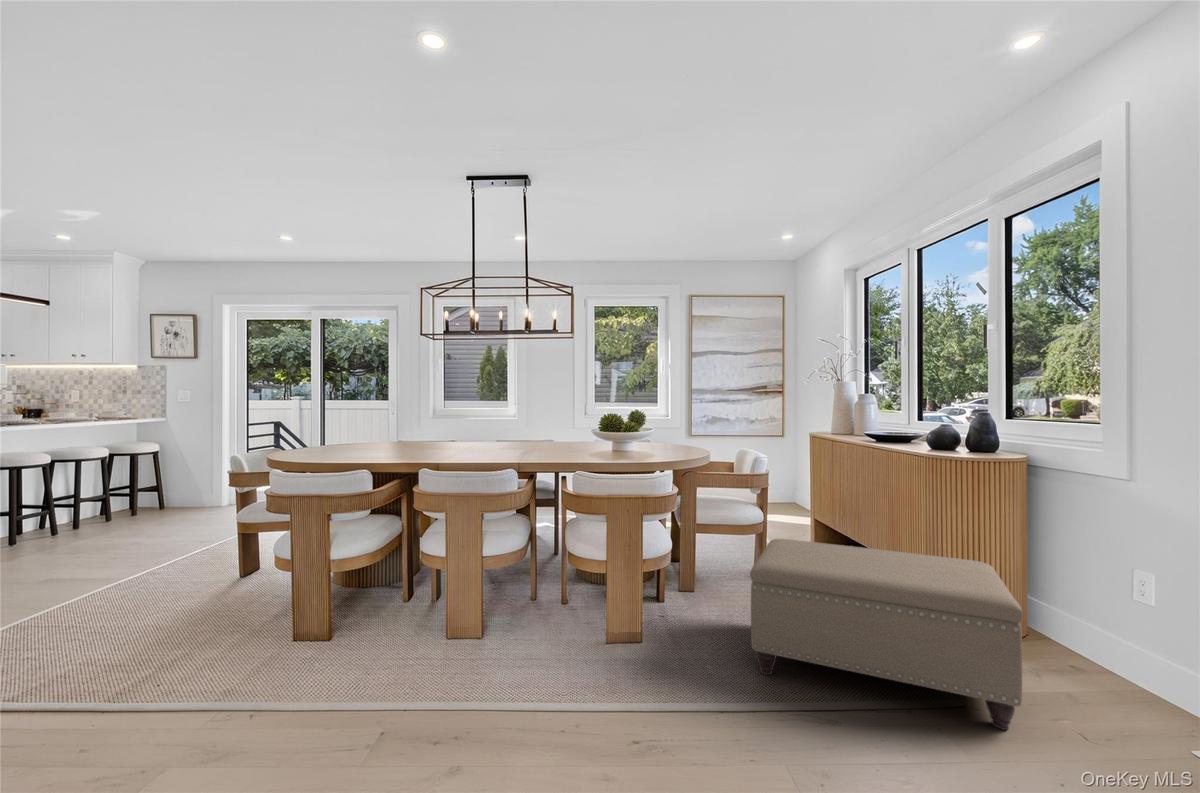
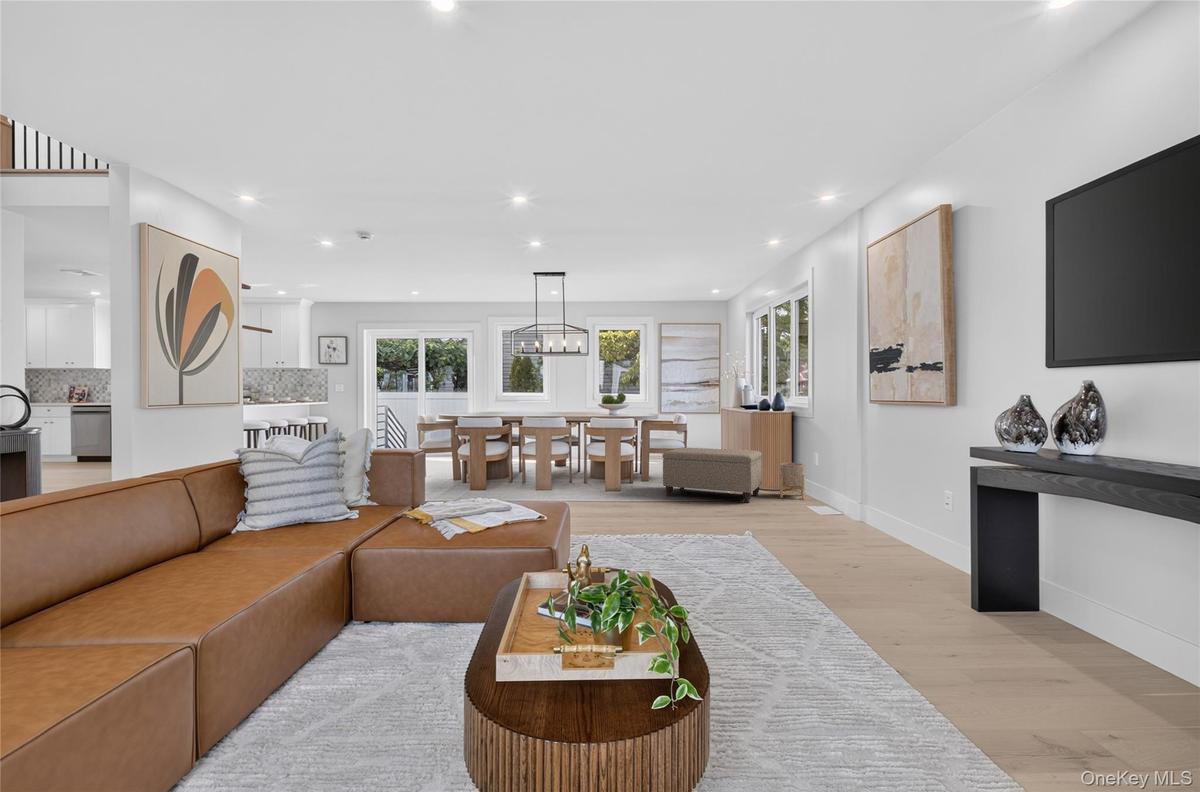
planter: none [1030,589,1129,699] -> present [780,463,804,499]

